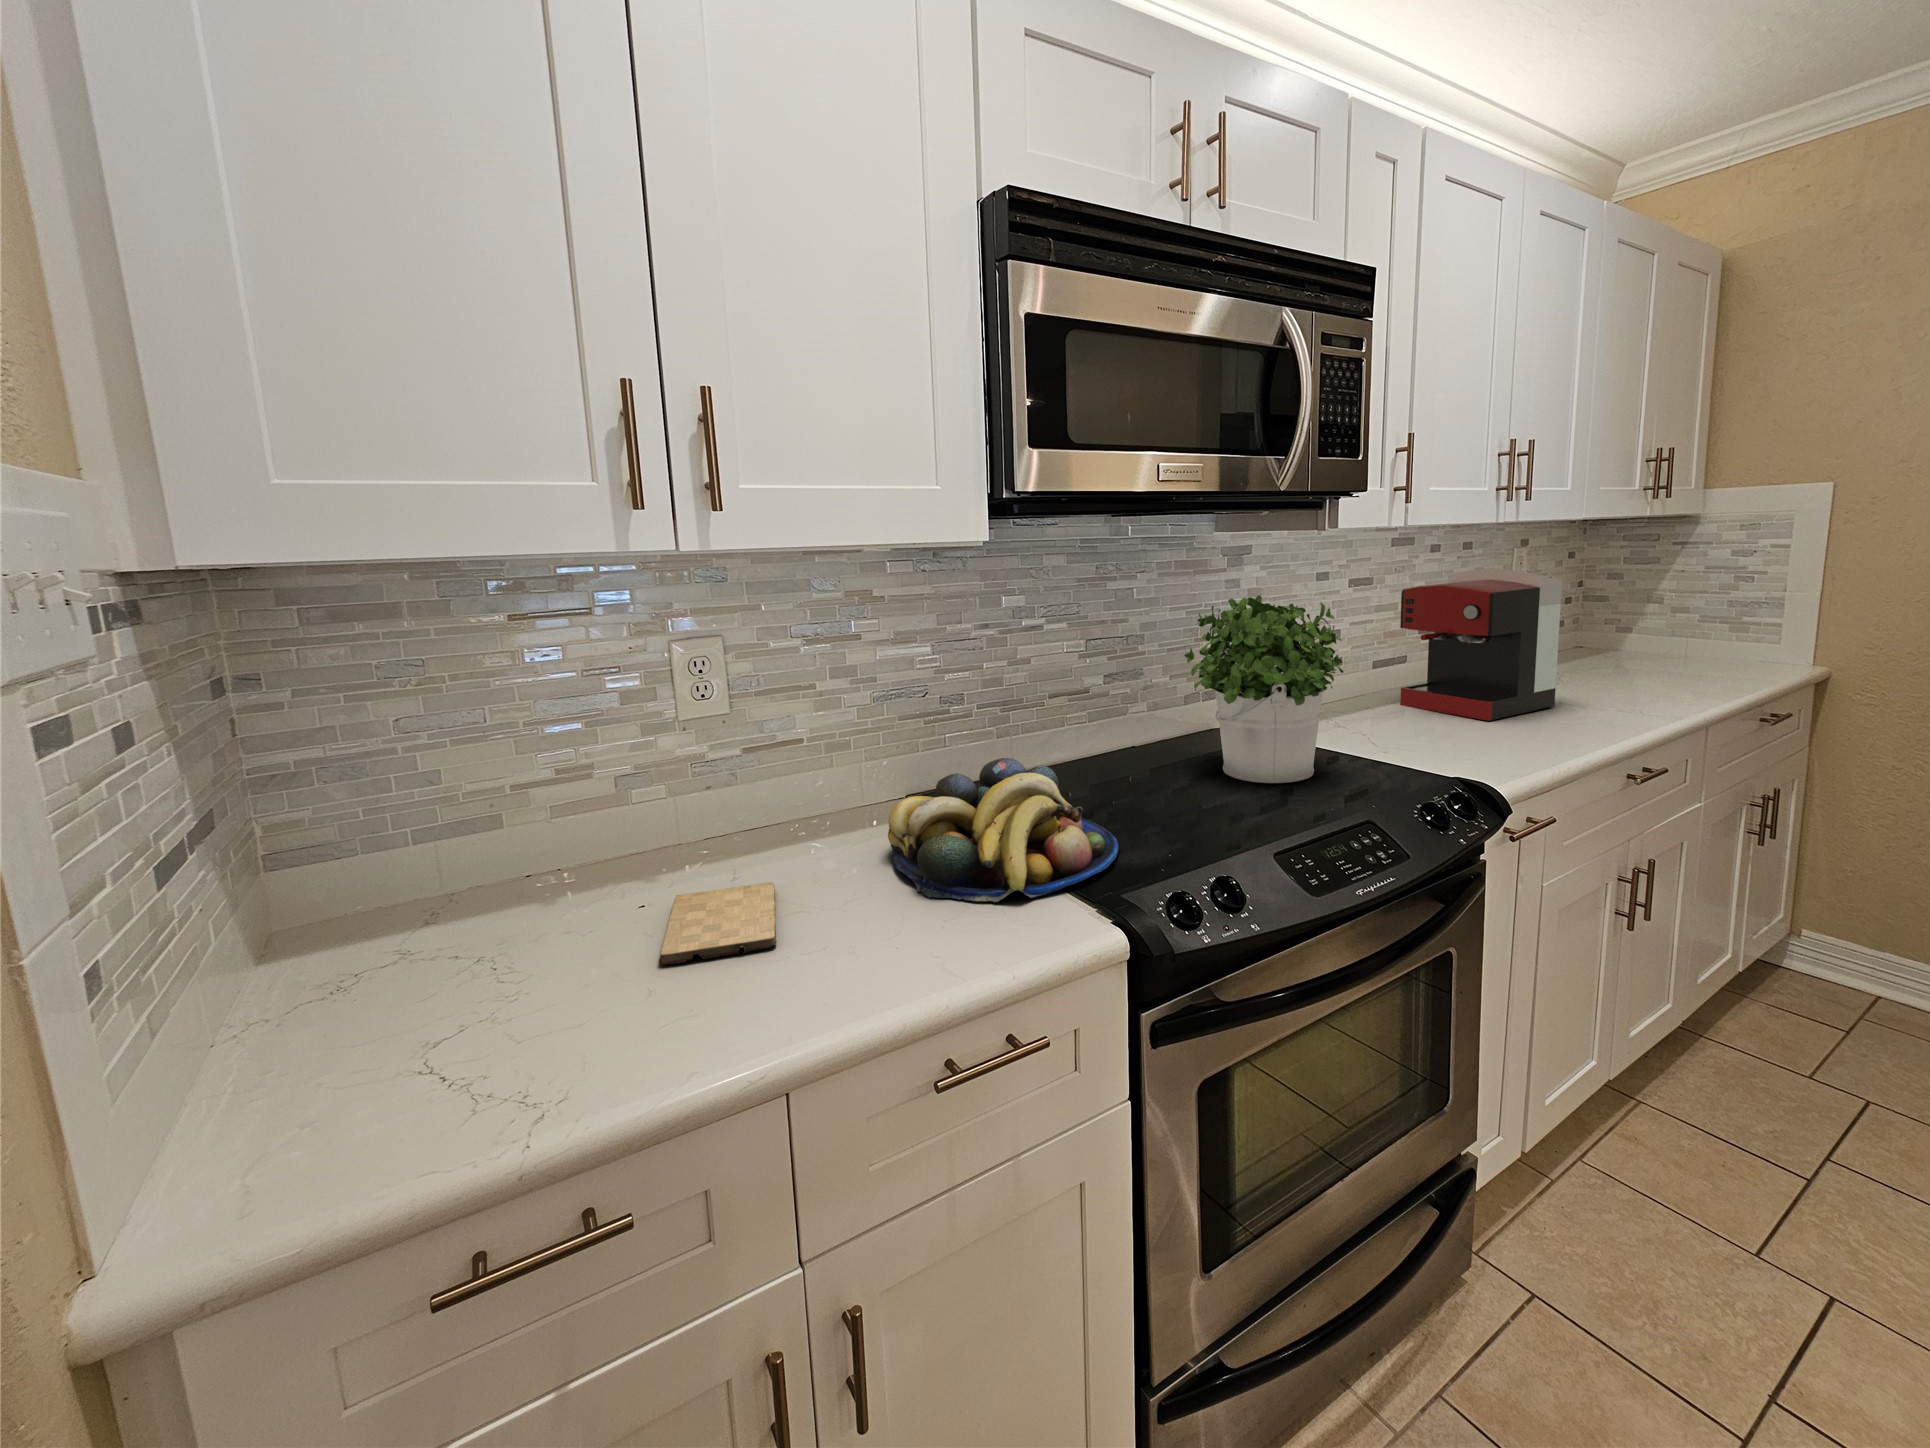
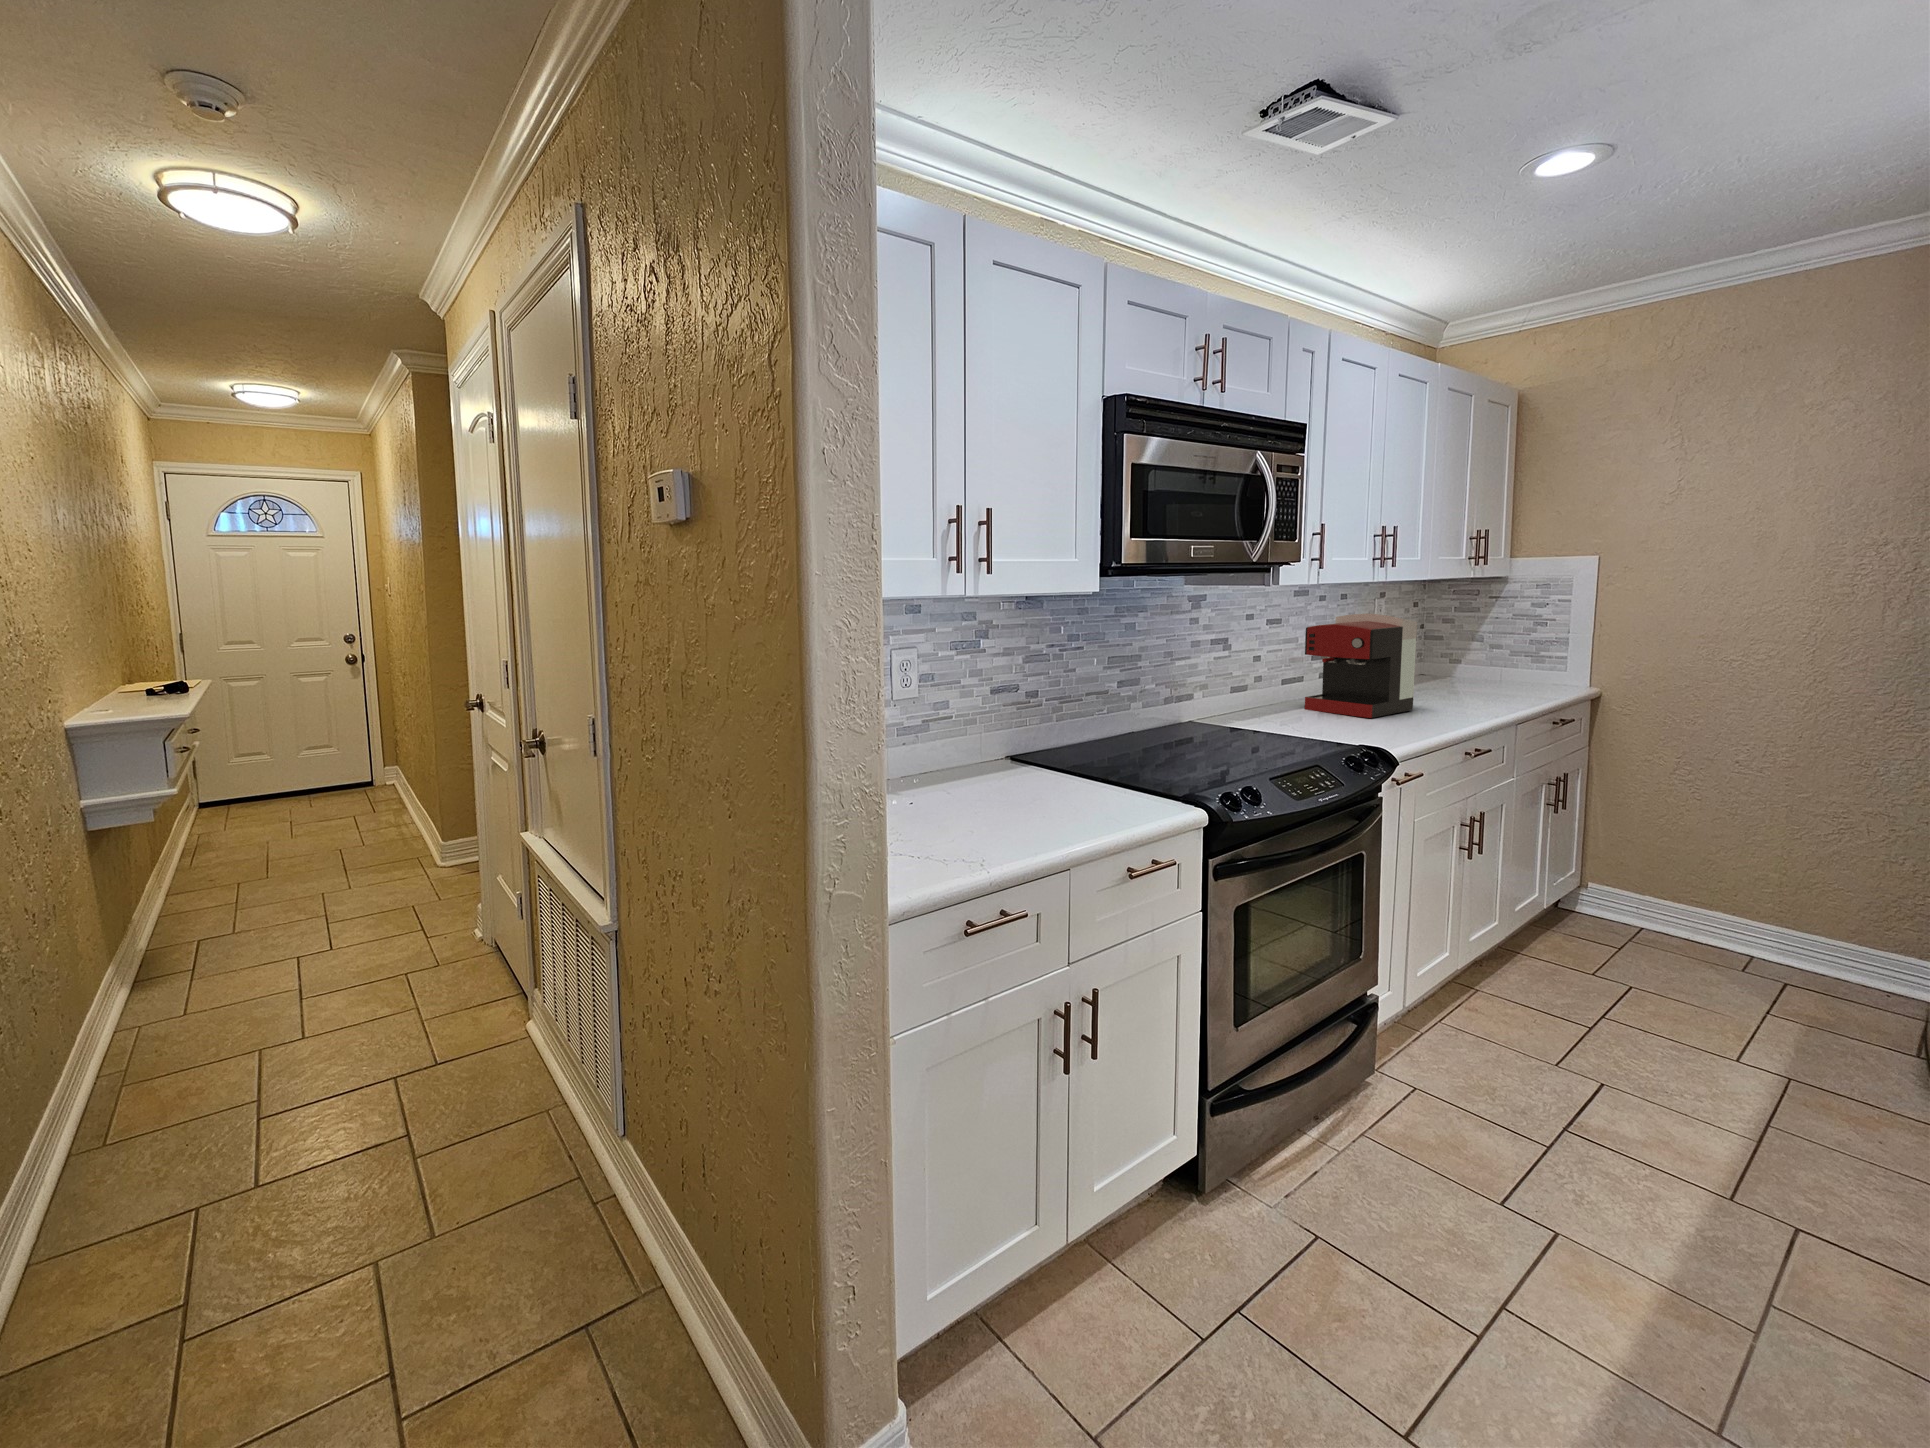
potted plant: present [1184,595,1344,783] -> none [1180,628,1289,750]
fruit bowl: present [888,758,1119,902] -> none [1030,727,1174,801]
cutting board: present [659,882,777,965] -> none [928,793,1013,825]

